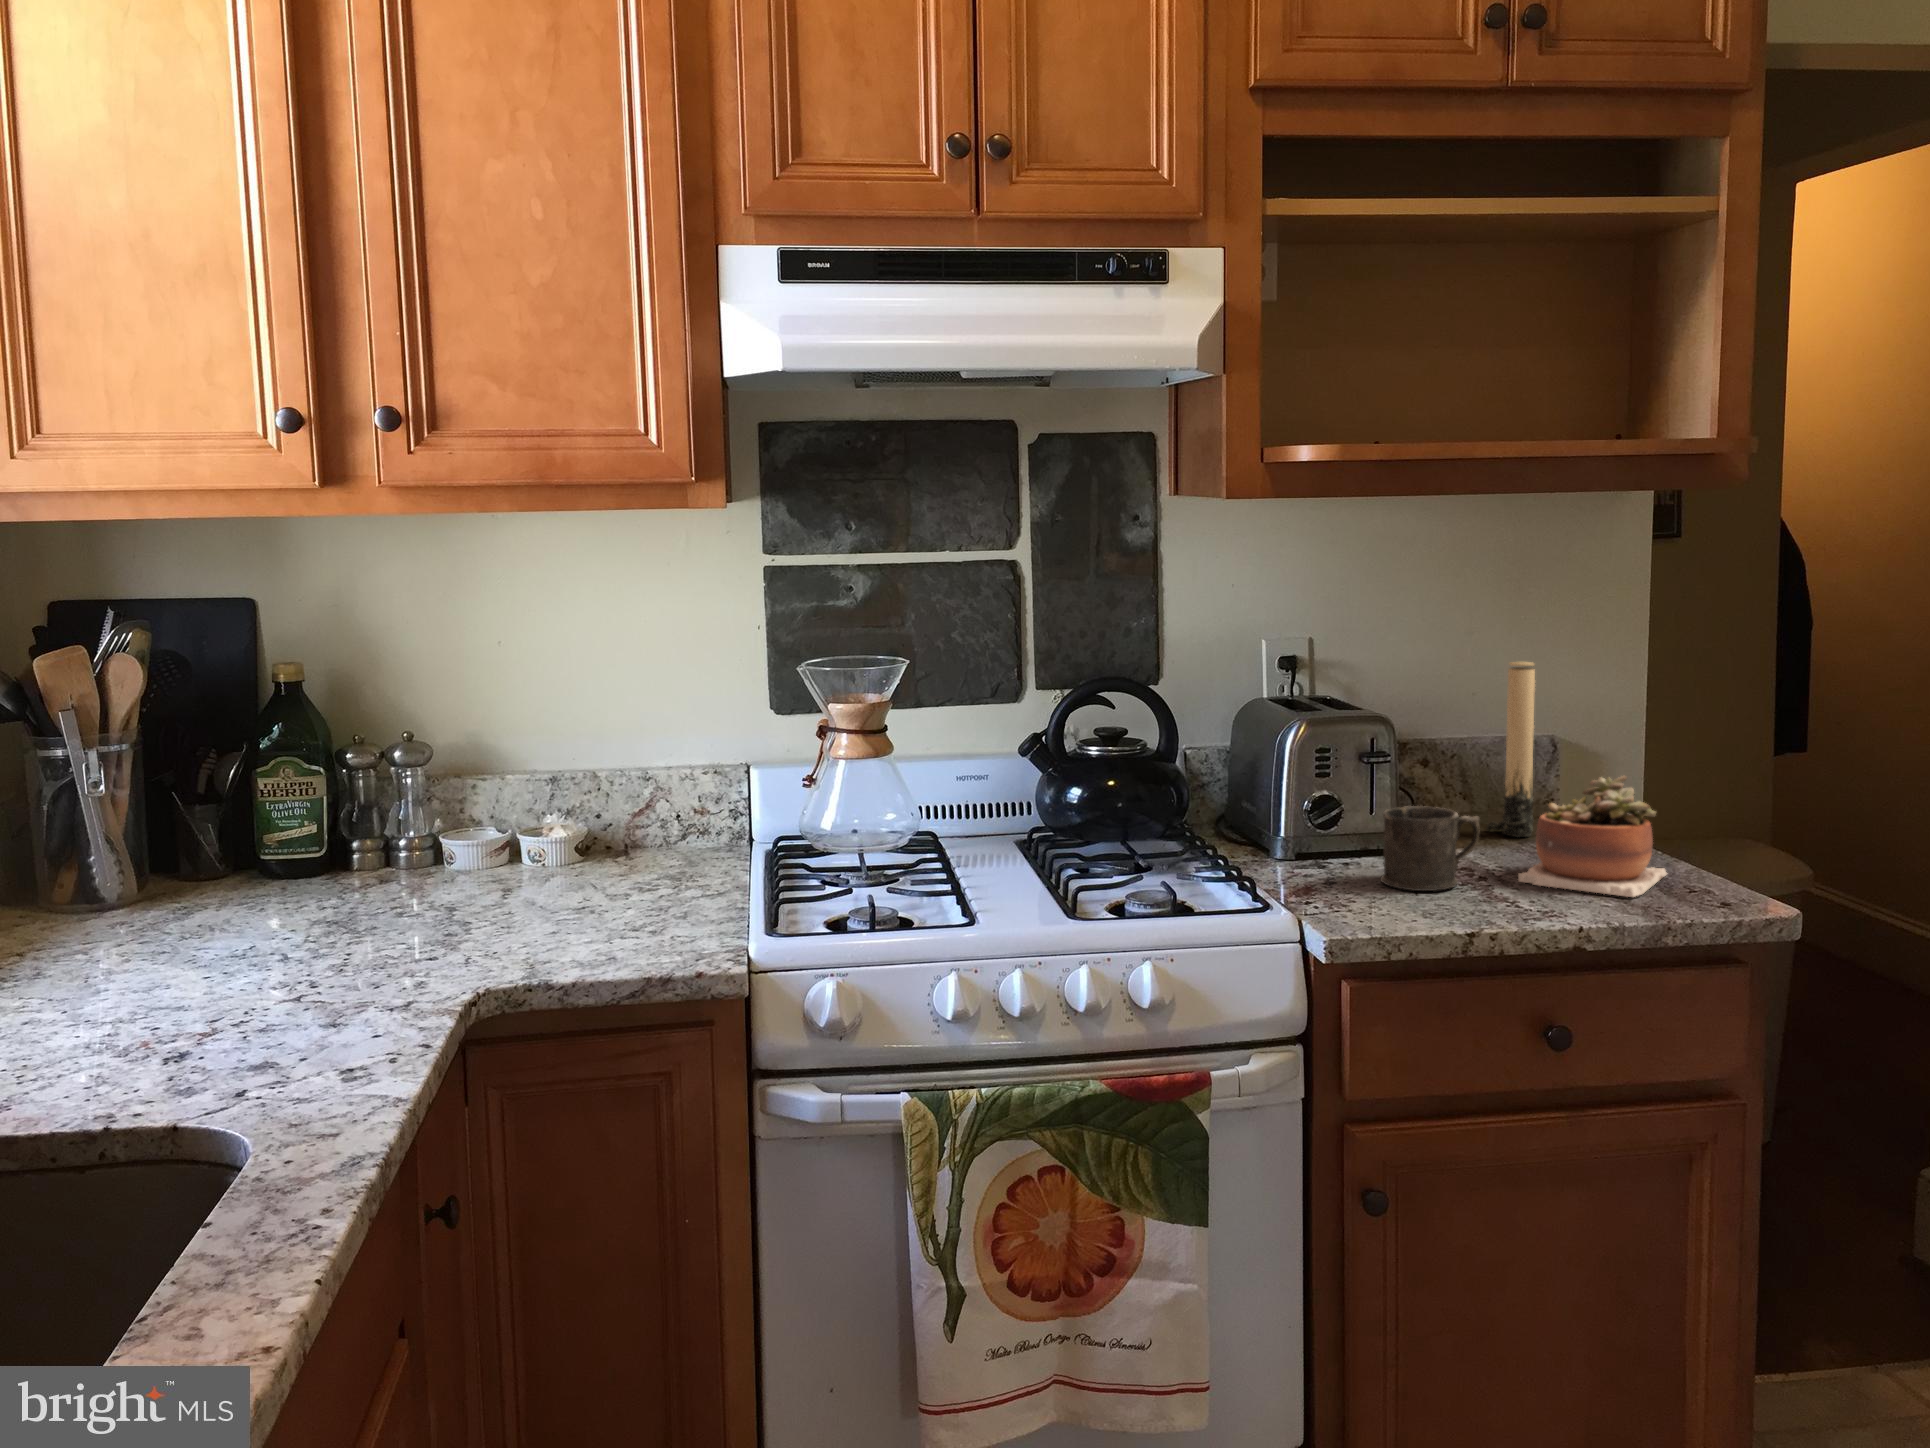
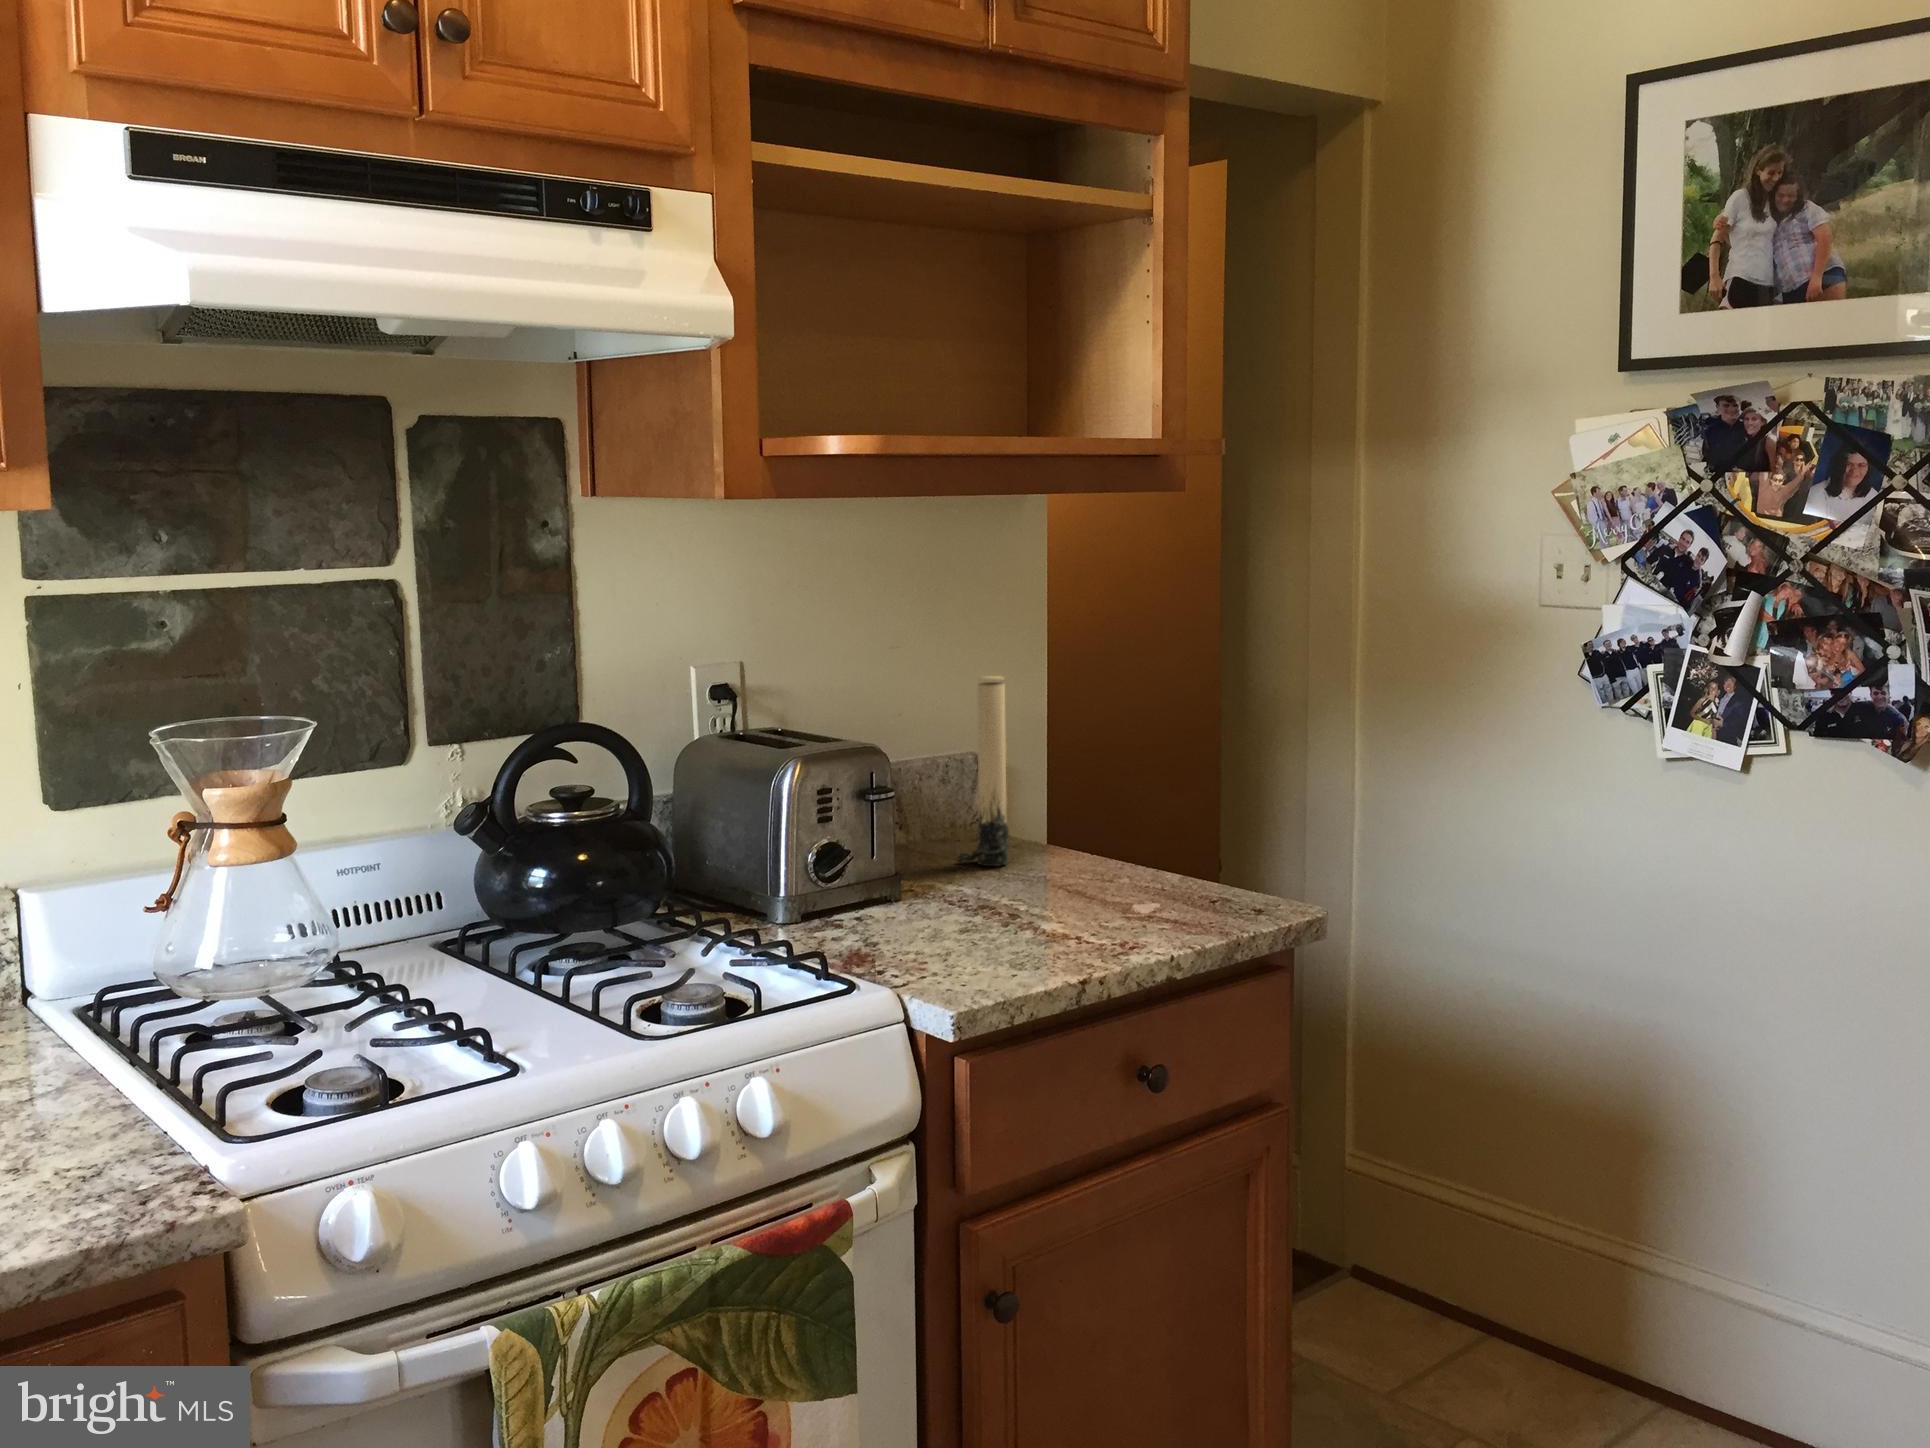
succulent plant: present [1518,776,1667,897] -> none [1060,790,1185,917]
mug: present [1381,806,1480,891] -> none [926,845,1028,942]

